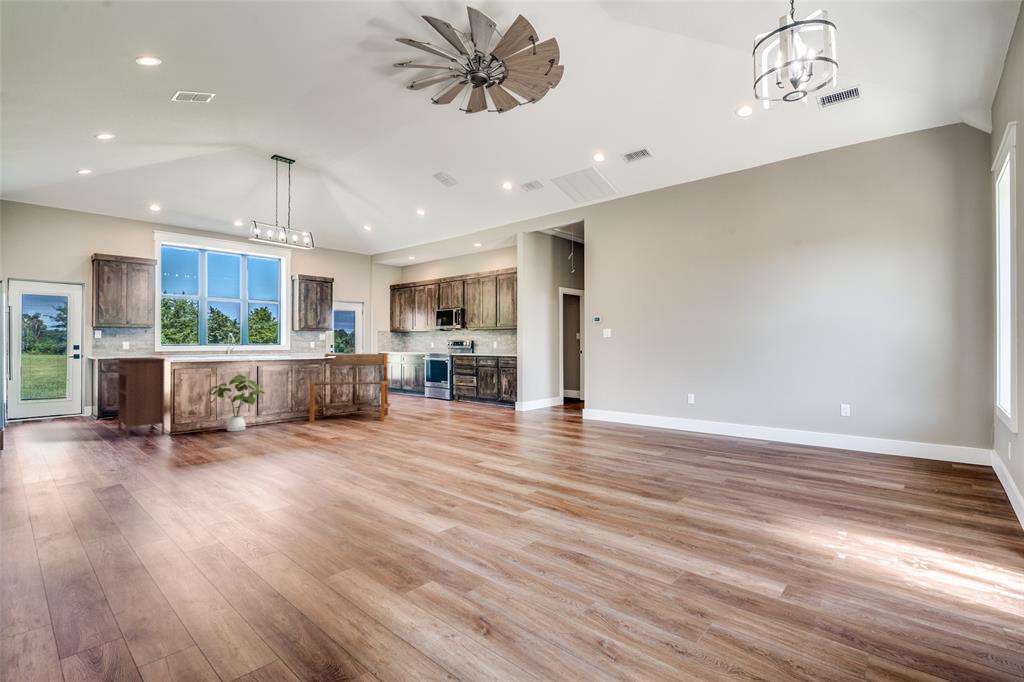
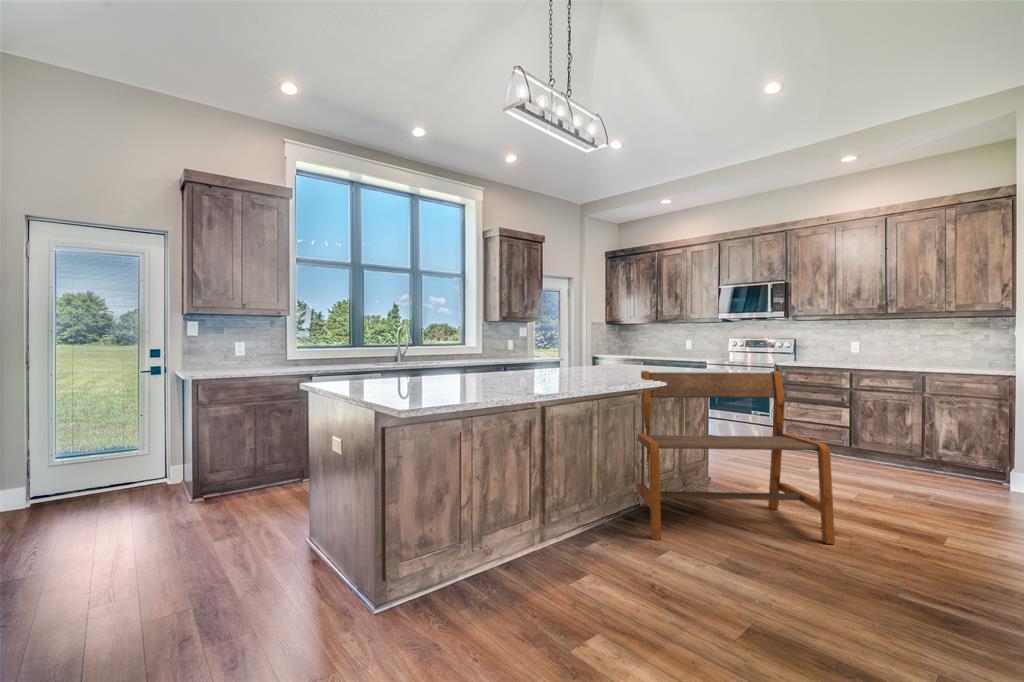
console table: present [115,357,165,439] -> none [229,383,366,643]
house plant: present [206,375,264,431] -> none [461,442,613,597]

